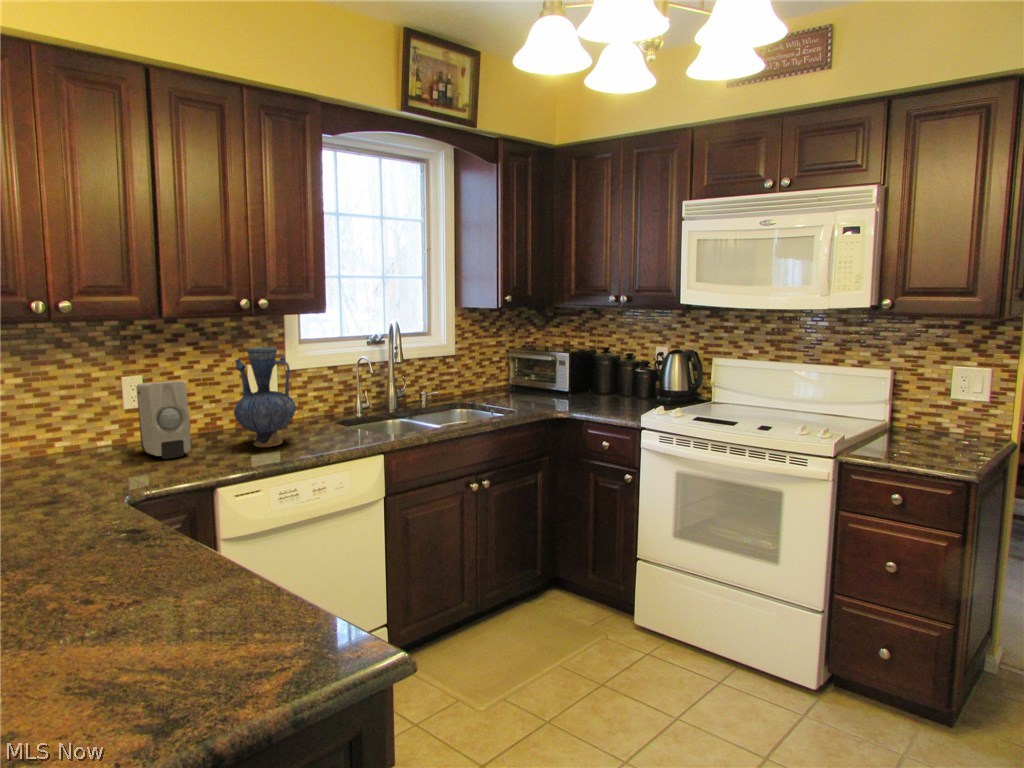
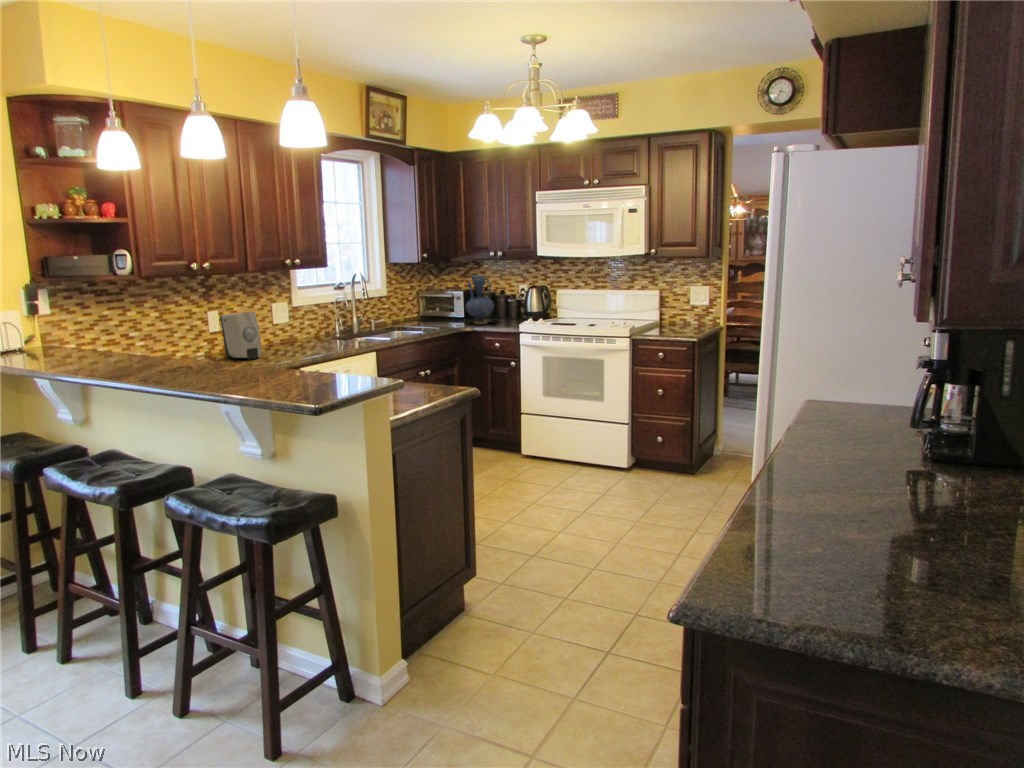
vase: present [234,347,296,447] -> present [466,275,494,324]

